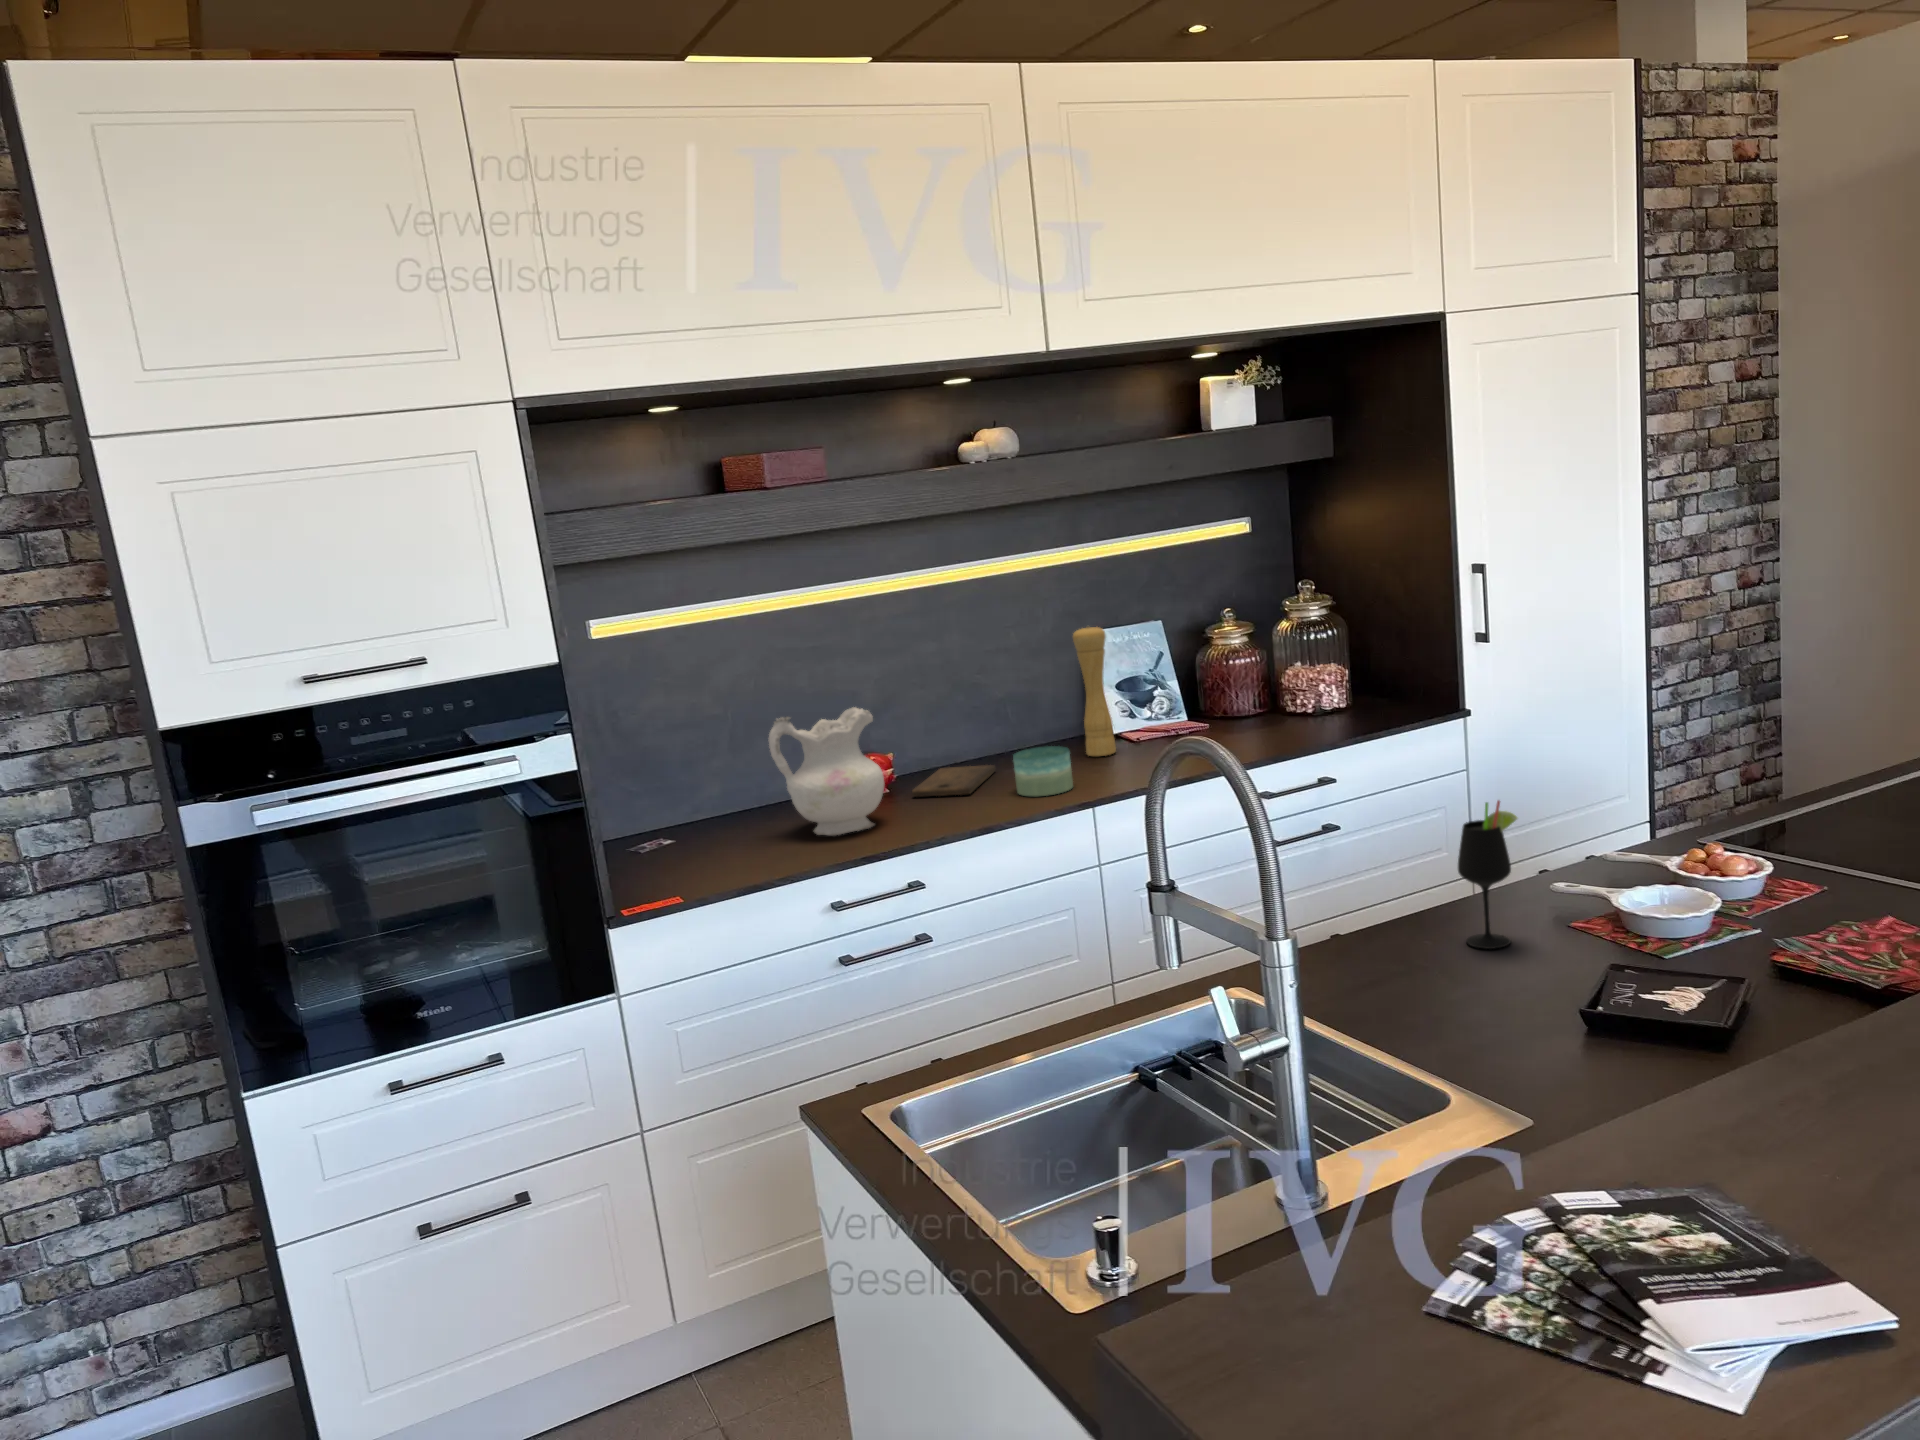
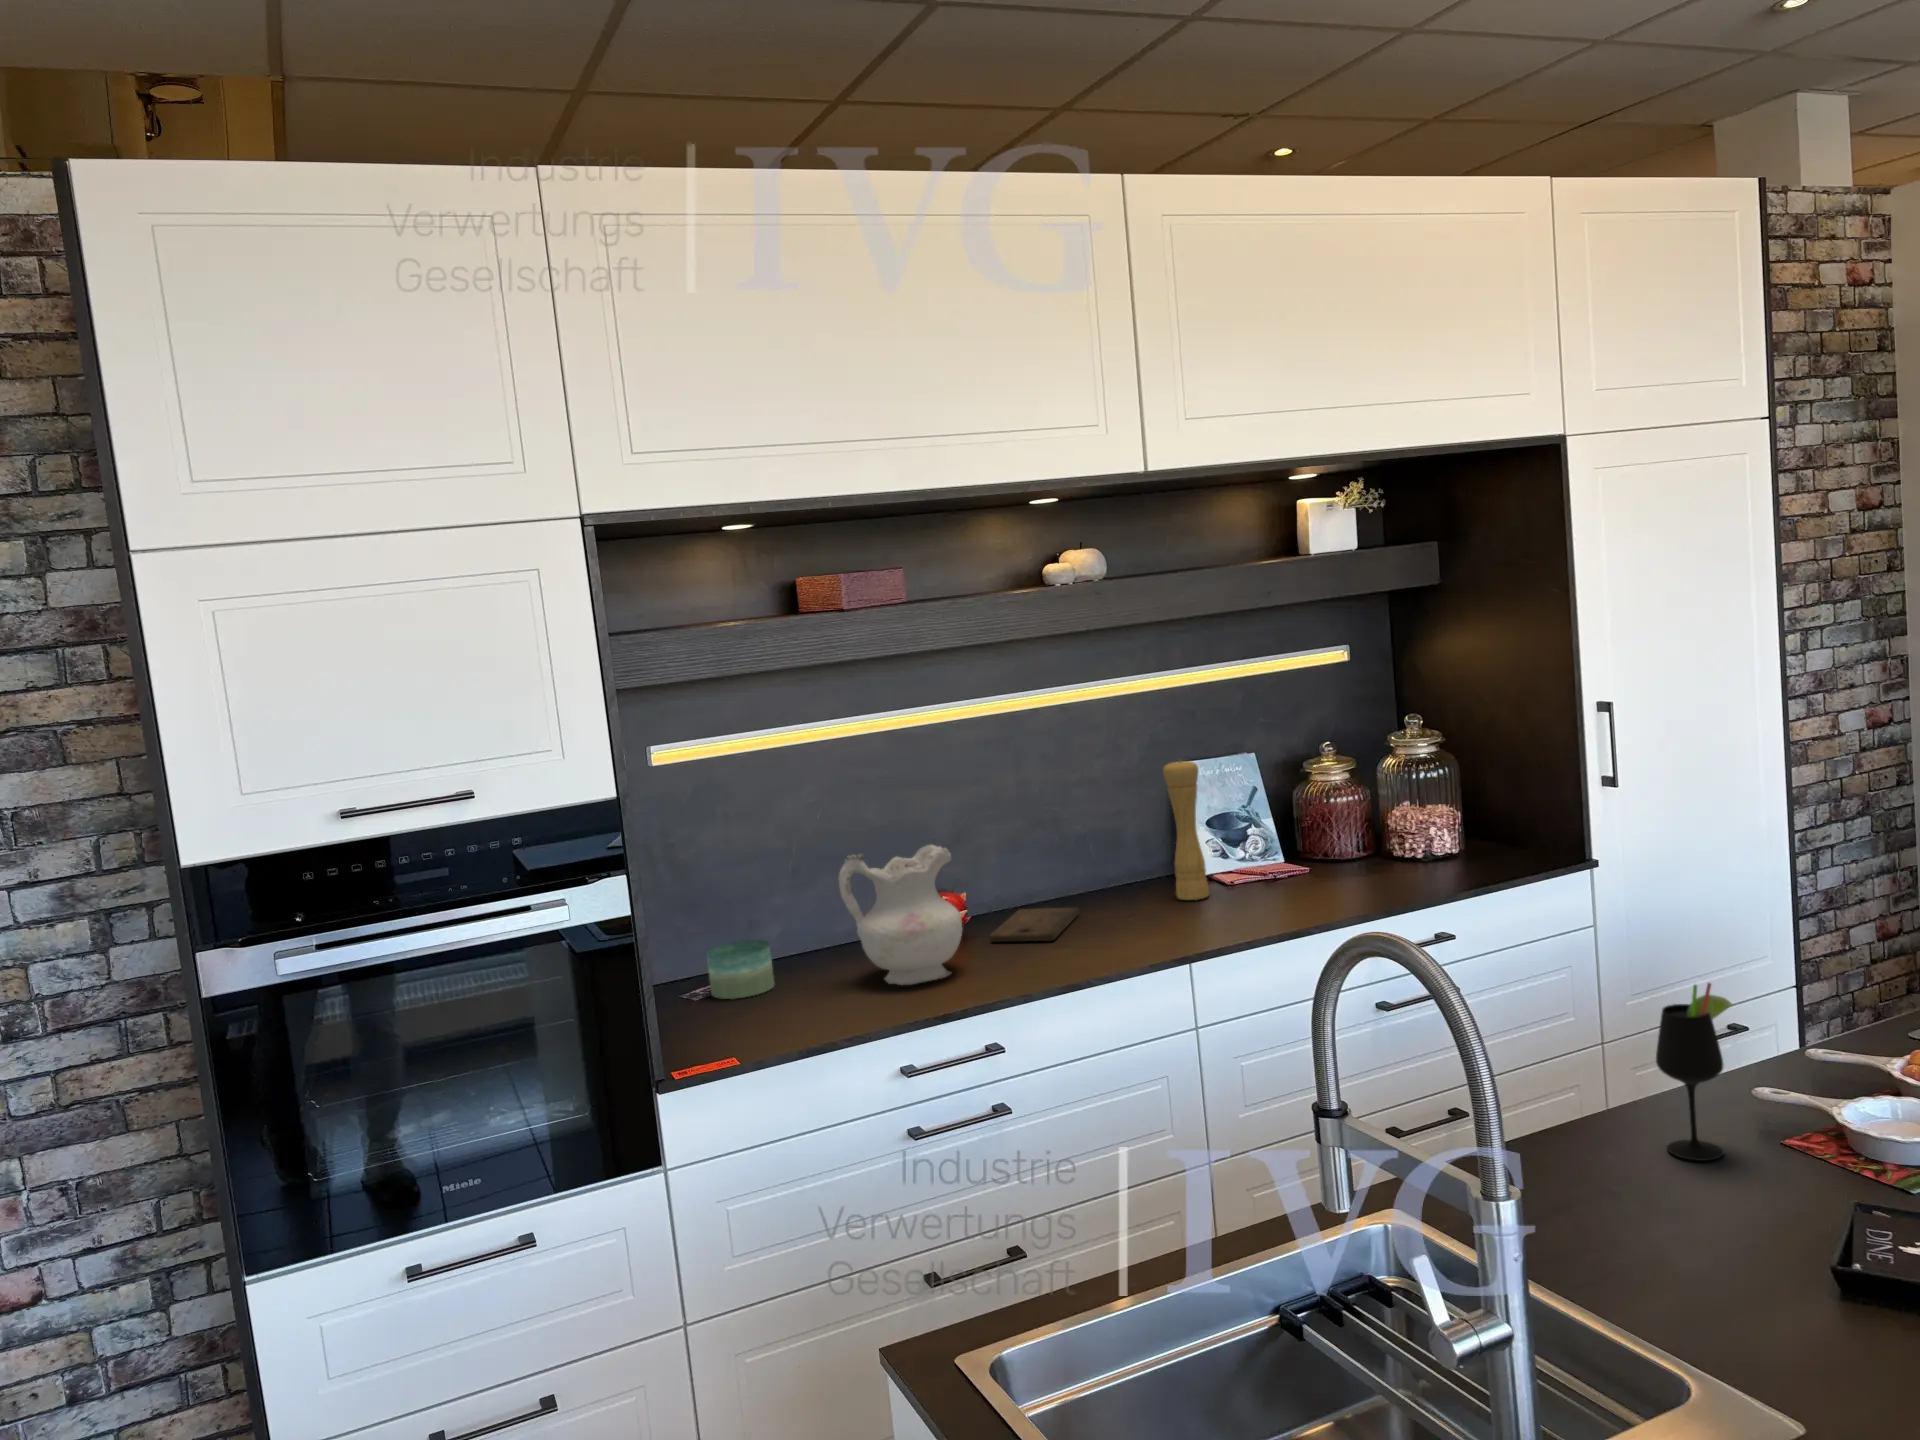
candle: present [1013,746,1073,796] -> present [706,940,774,999]

